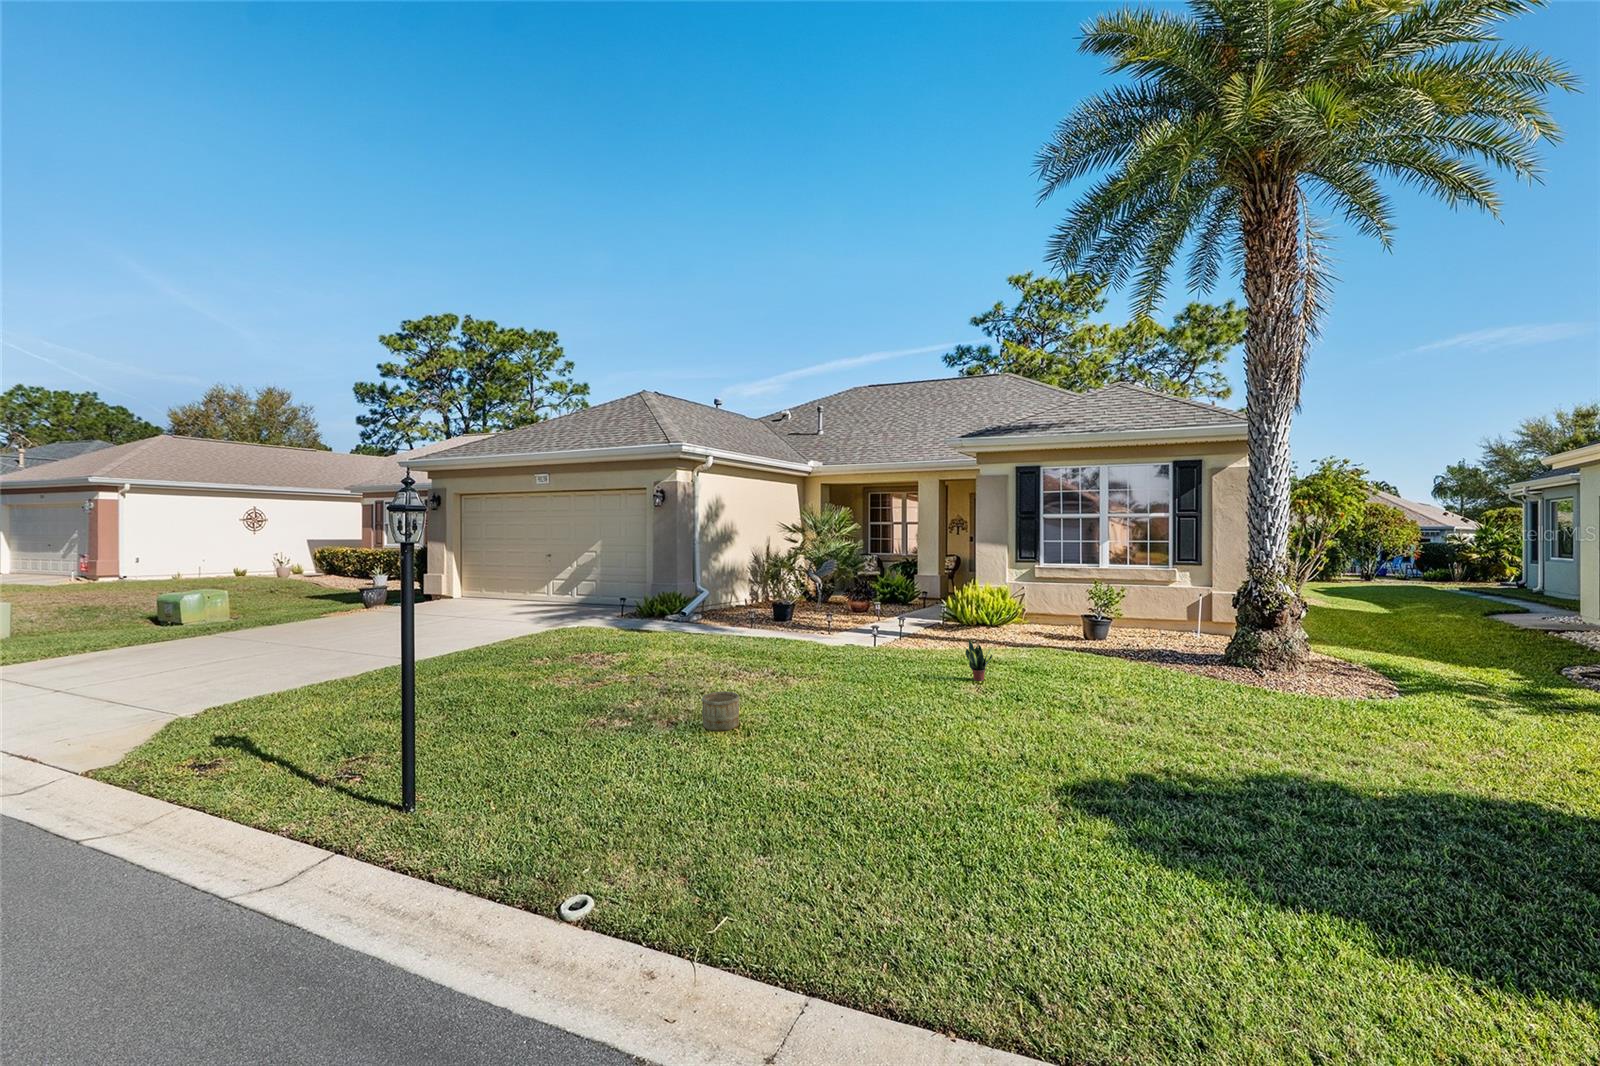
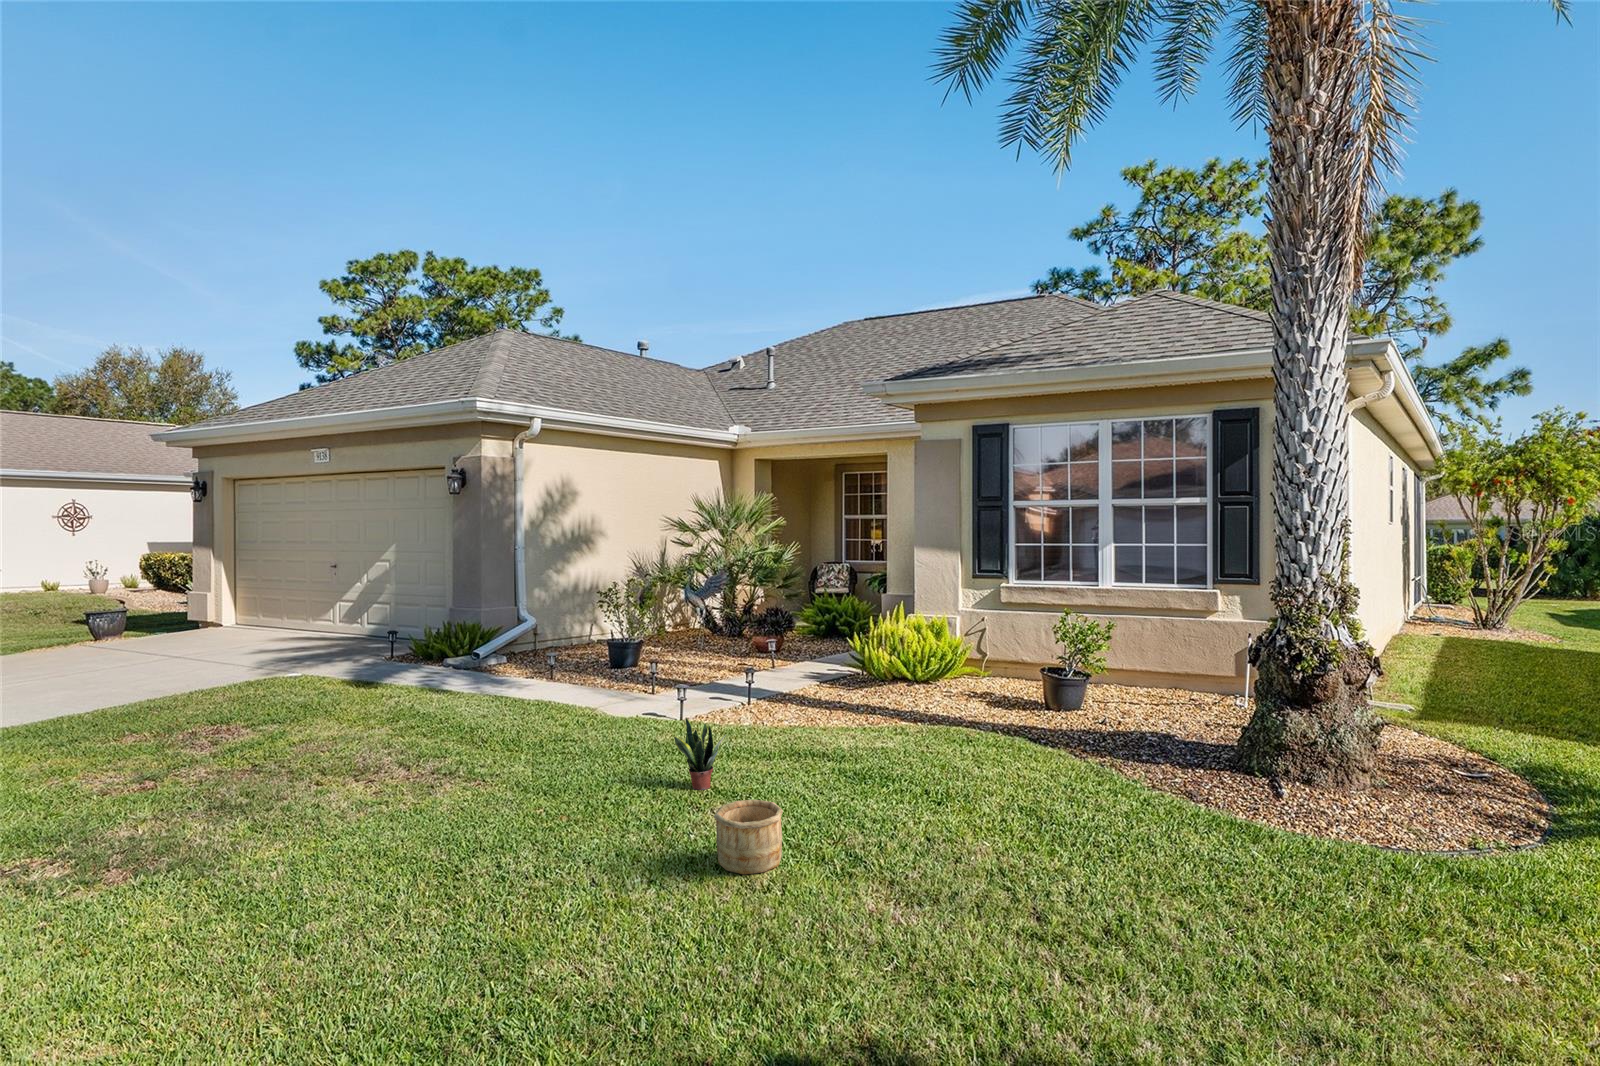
wooden bucket: present [701,691,740,731] -> present [714,800,783,874]

